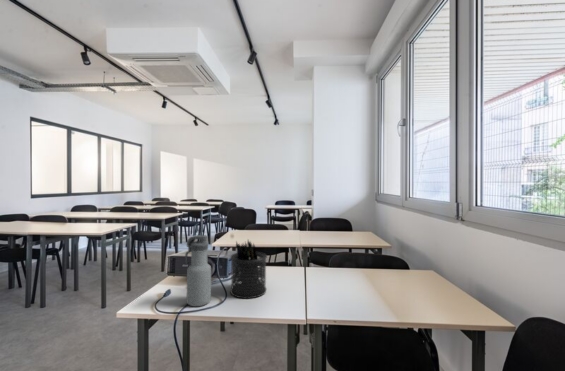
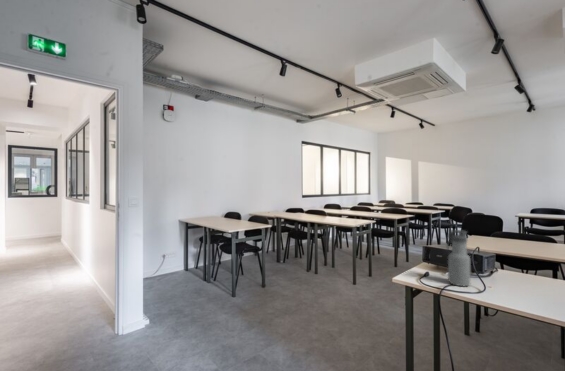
pen holder: present [230,241,267,298] -> none [488,239,532,293]

